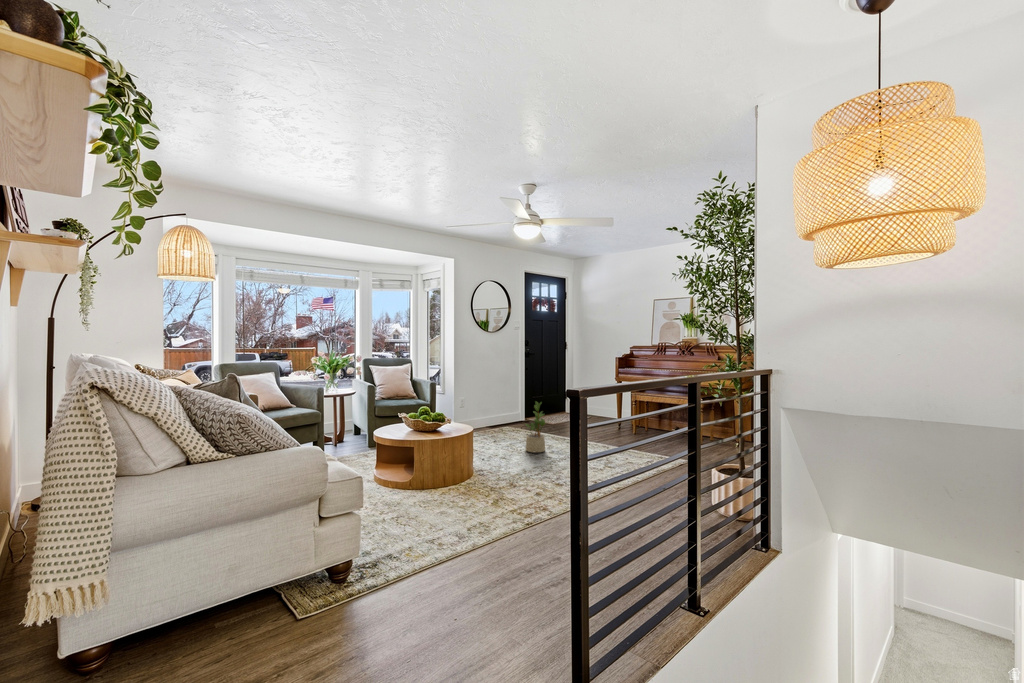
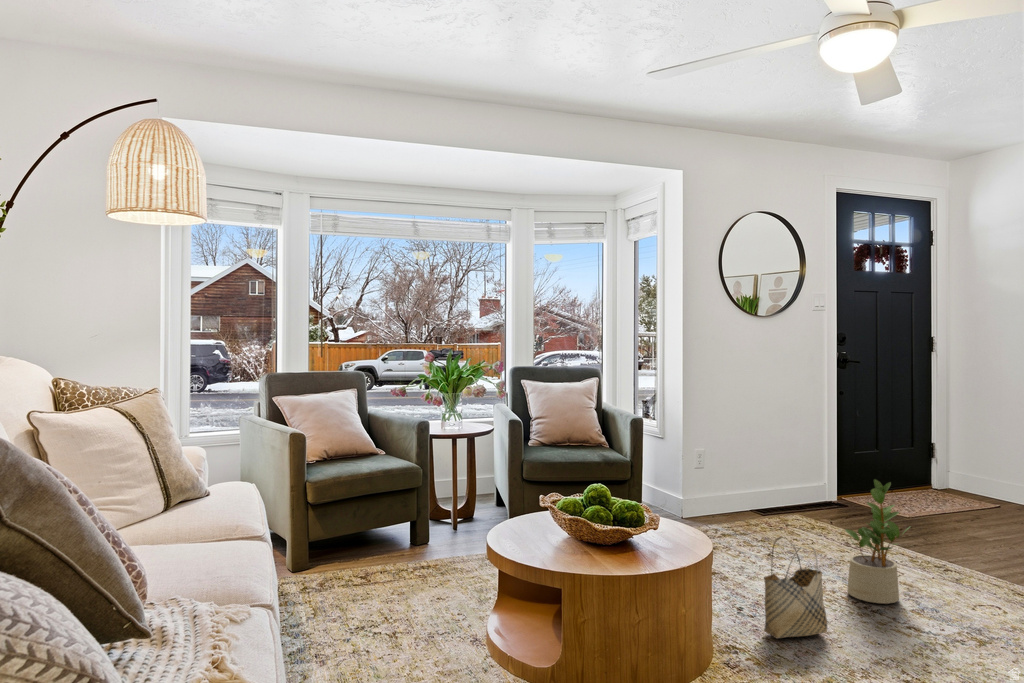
woven basket: none [492,425,517,466] -> present [764,537,827,638]

